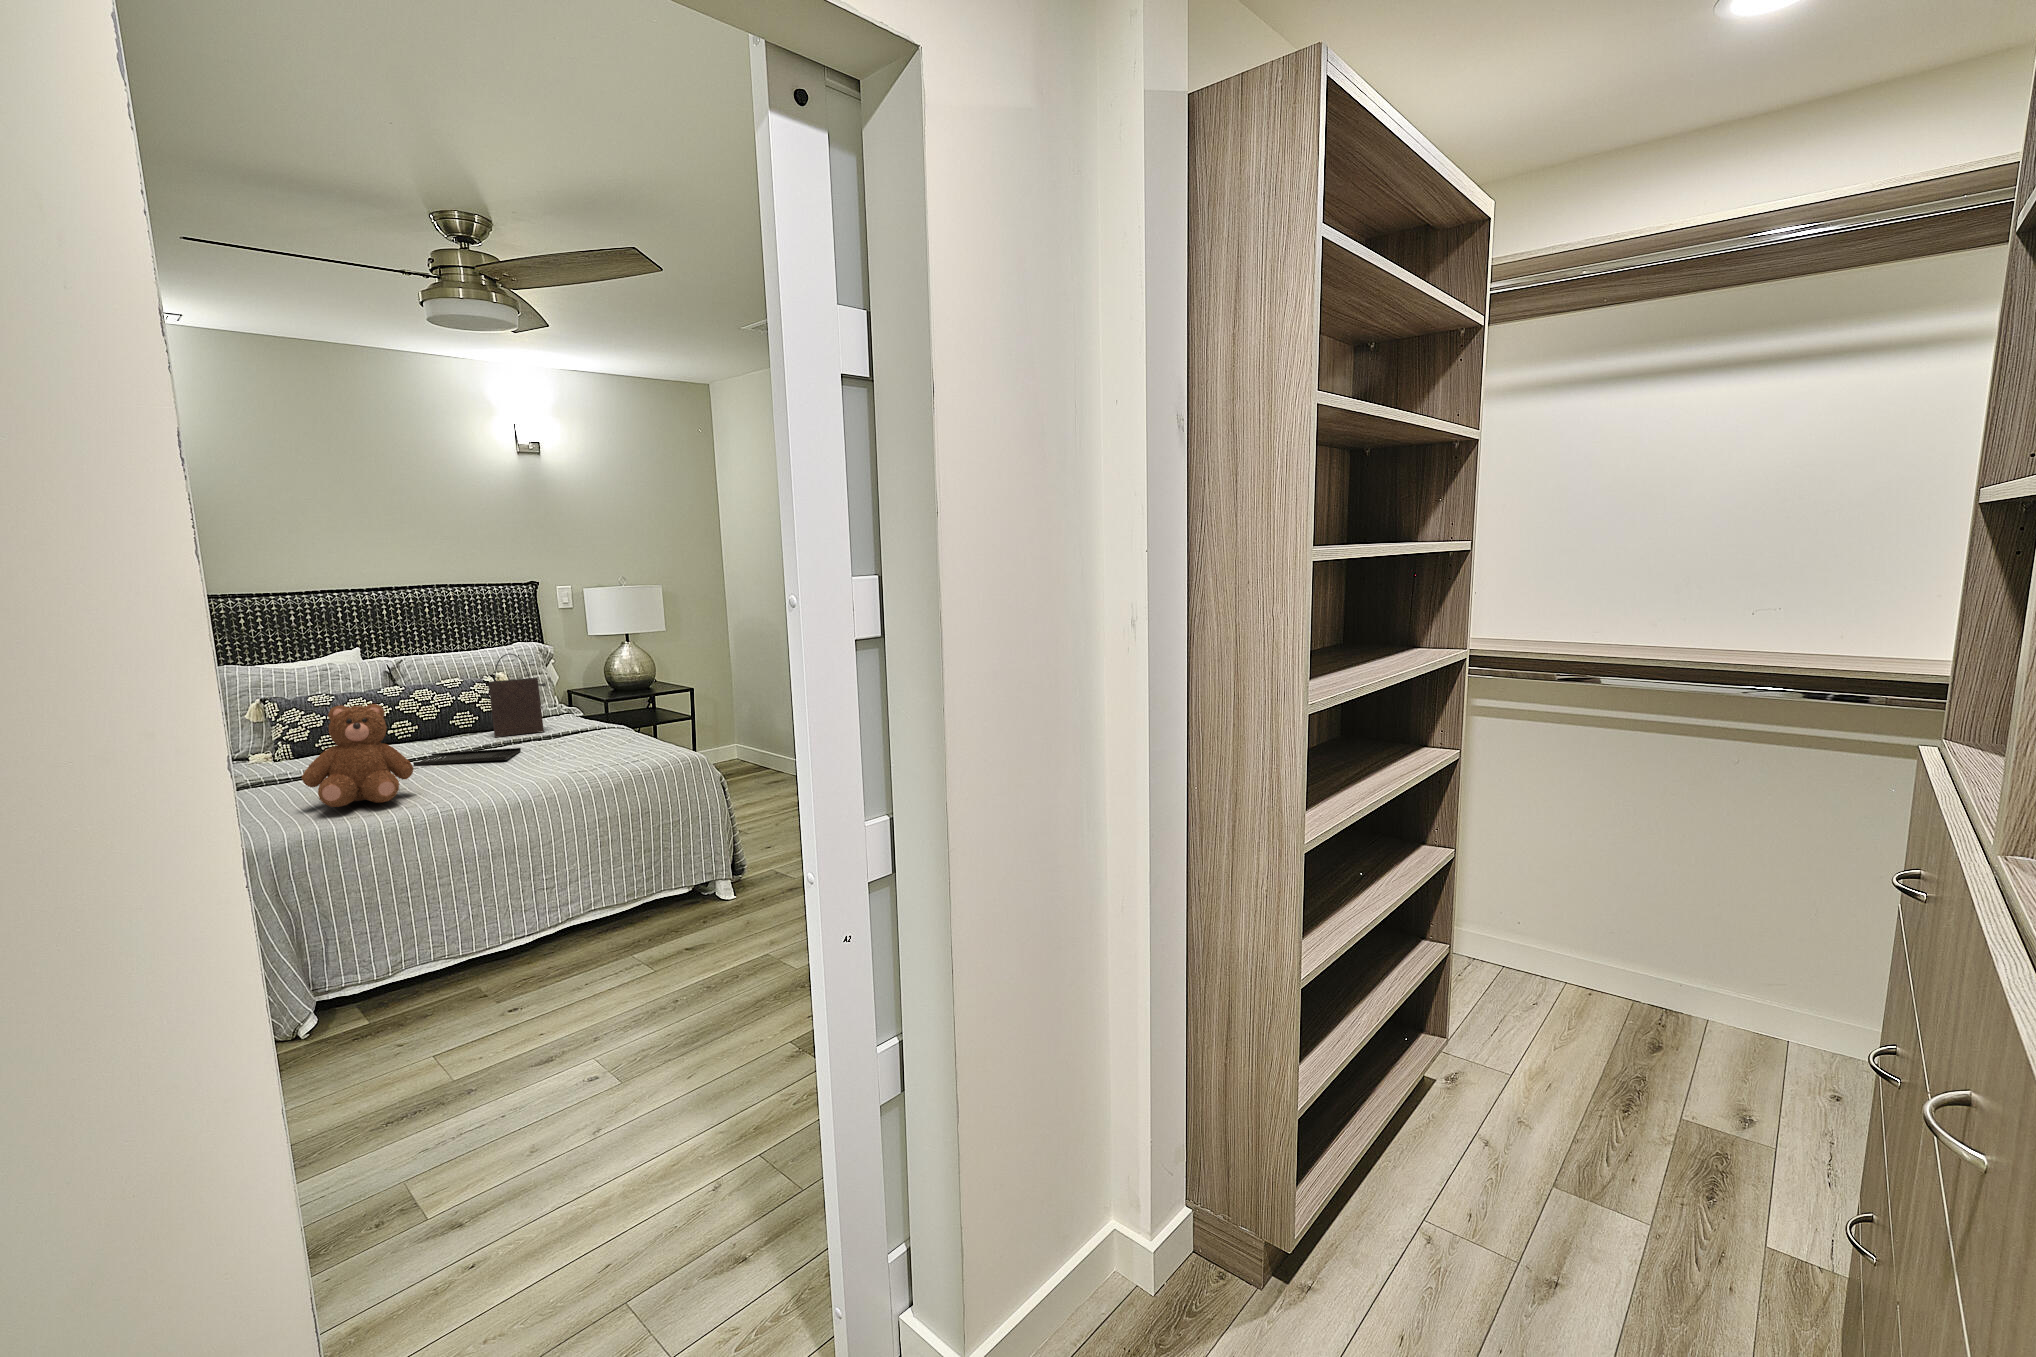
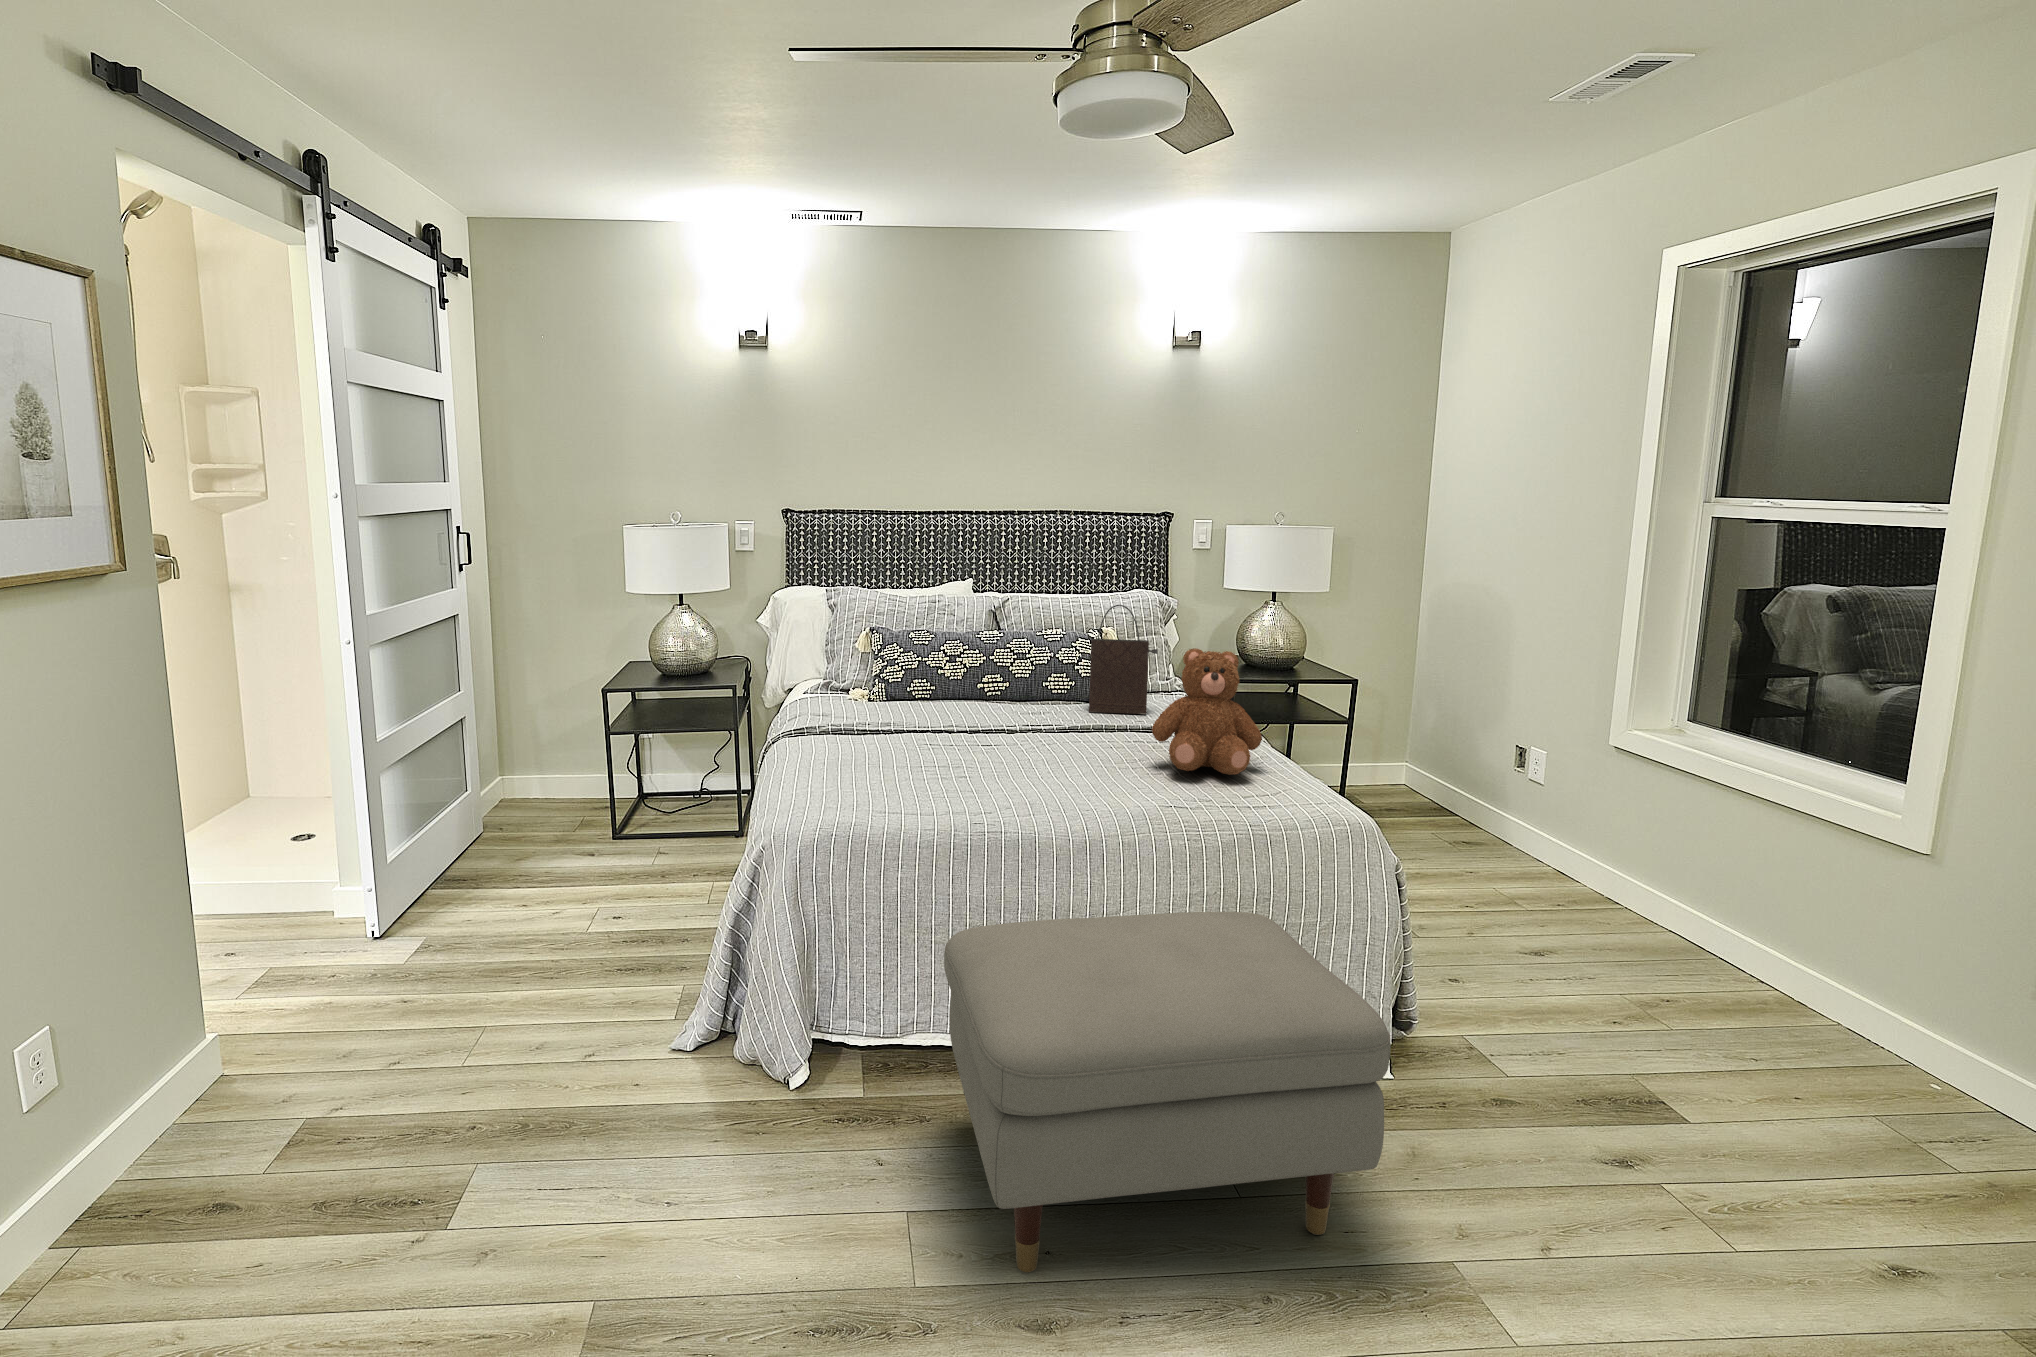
teddy bear: present [302,704,414,807] -> present [1152,648,1262,775]
tray: present [413,748,521,766] -> none [991,723,1112,749]
ottoman: none [423,834,746,1082] -> present [944,912,1391,1272]

